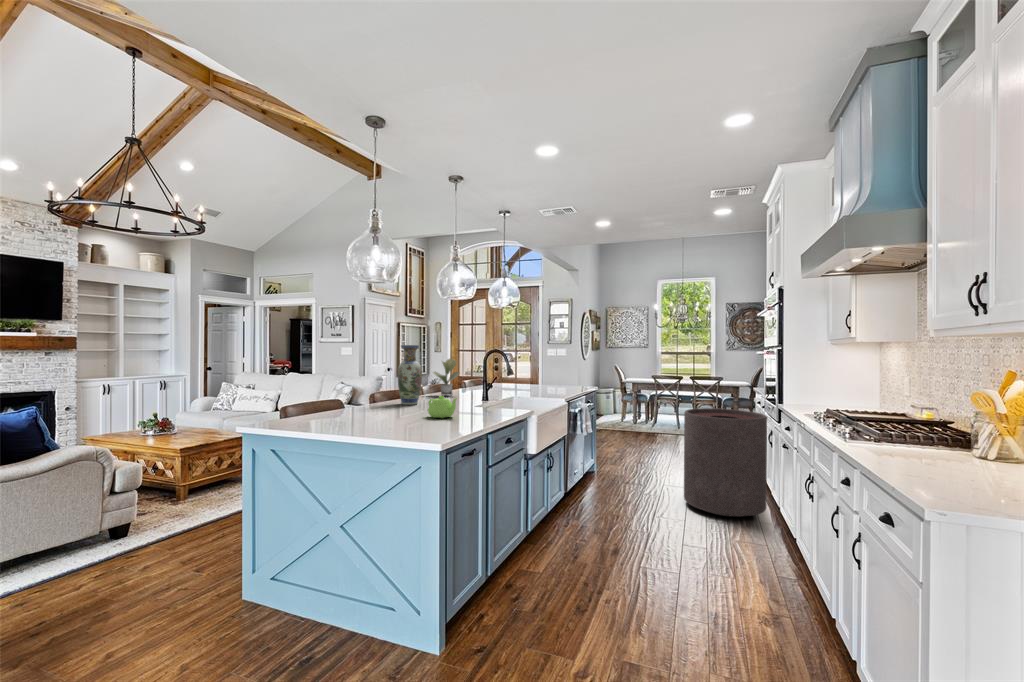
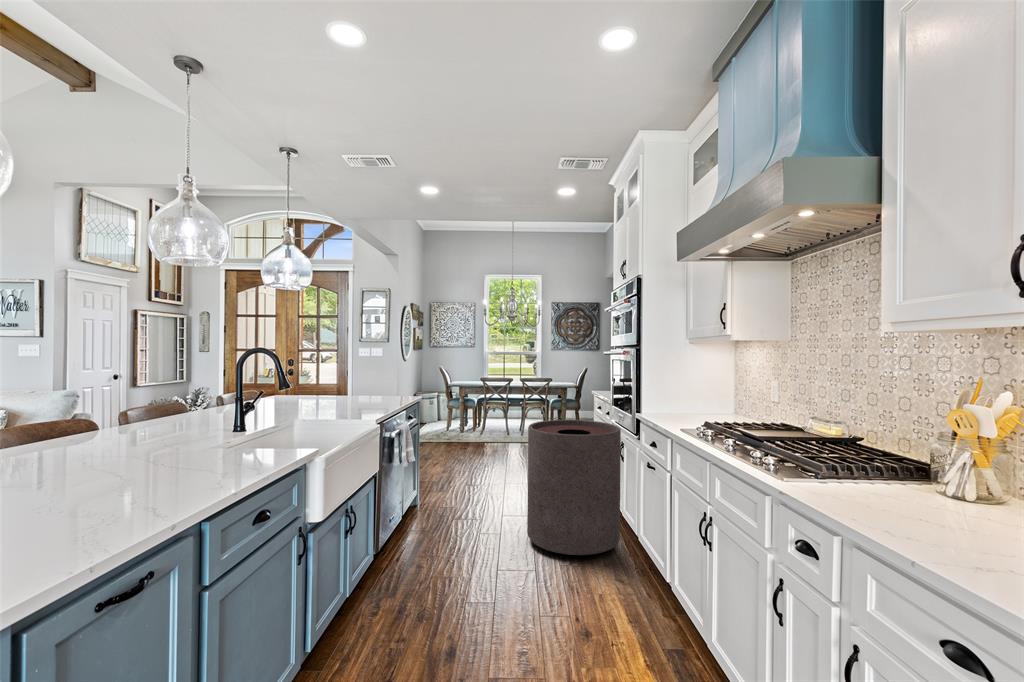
vase: present [398,345,422,405] -> none [46,346,105,456]
potted plant: present [433,359,459,395] -> none [149,366,200,426]
teapot: present [428,396,457,418] -> none [71,447,143,494]

